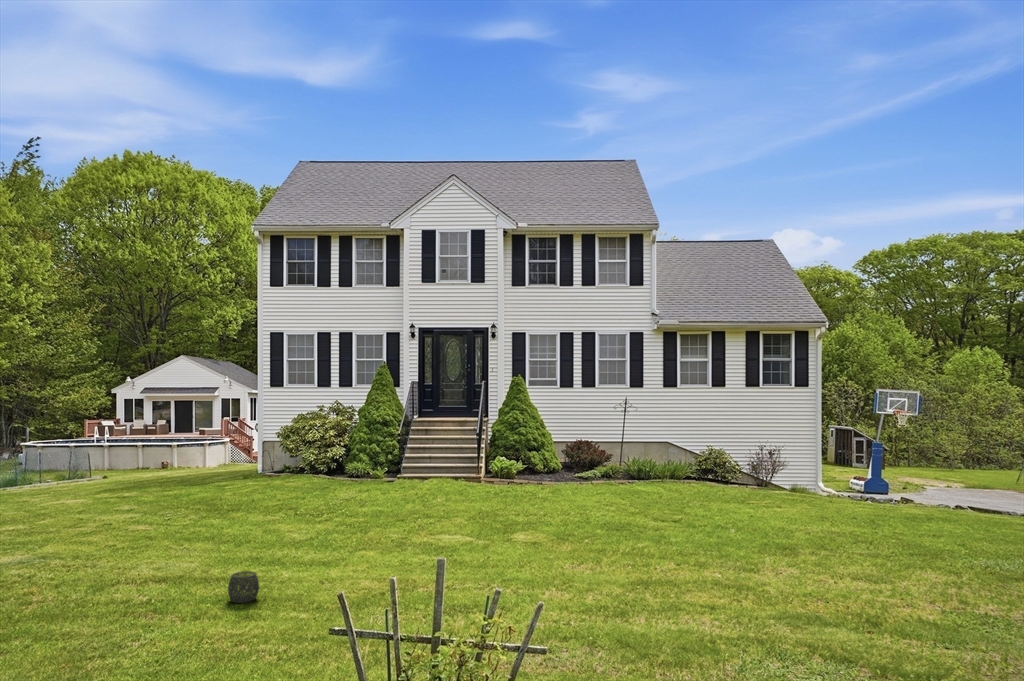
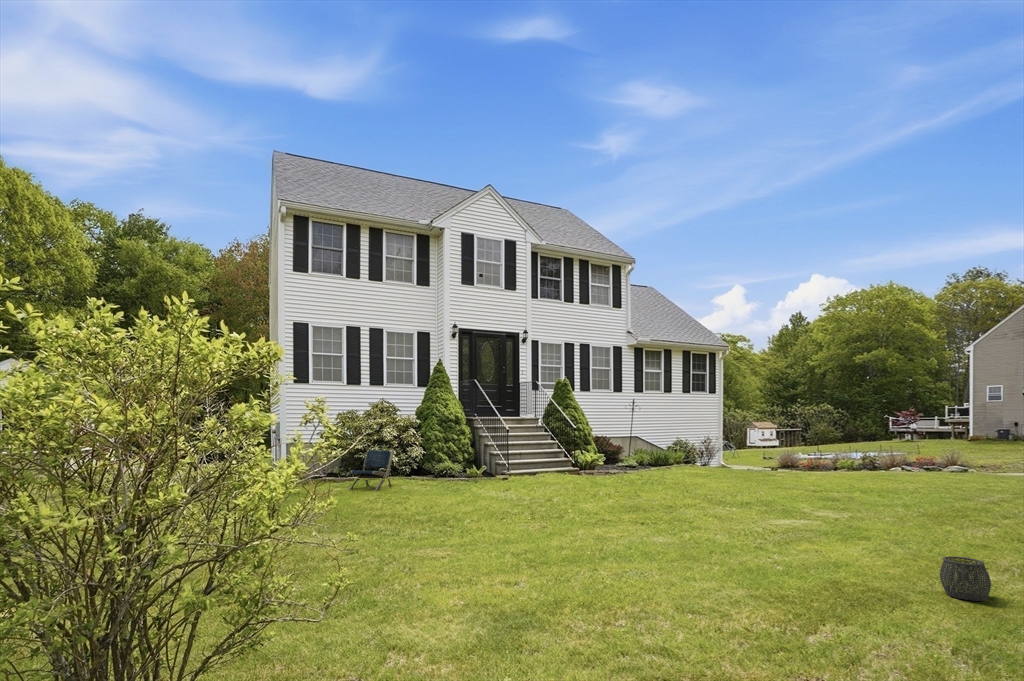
lounge chair: none [273,447,312,483] -> present [350,450,394,490]

